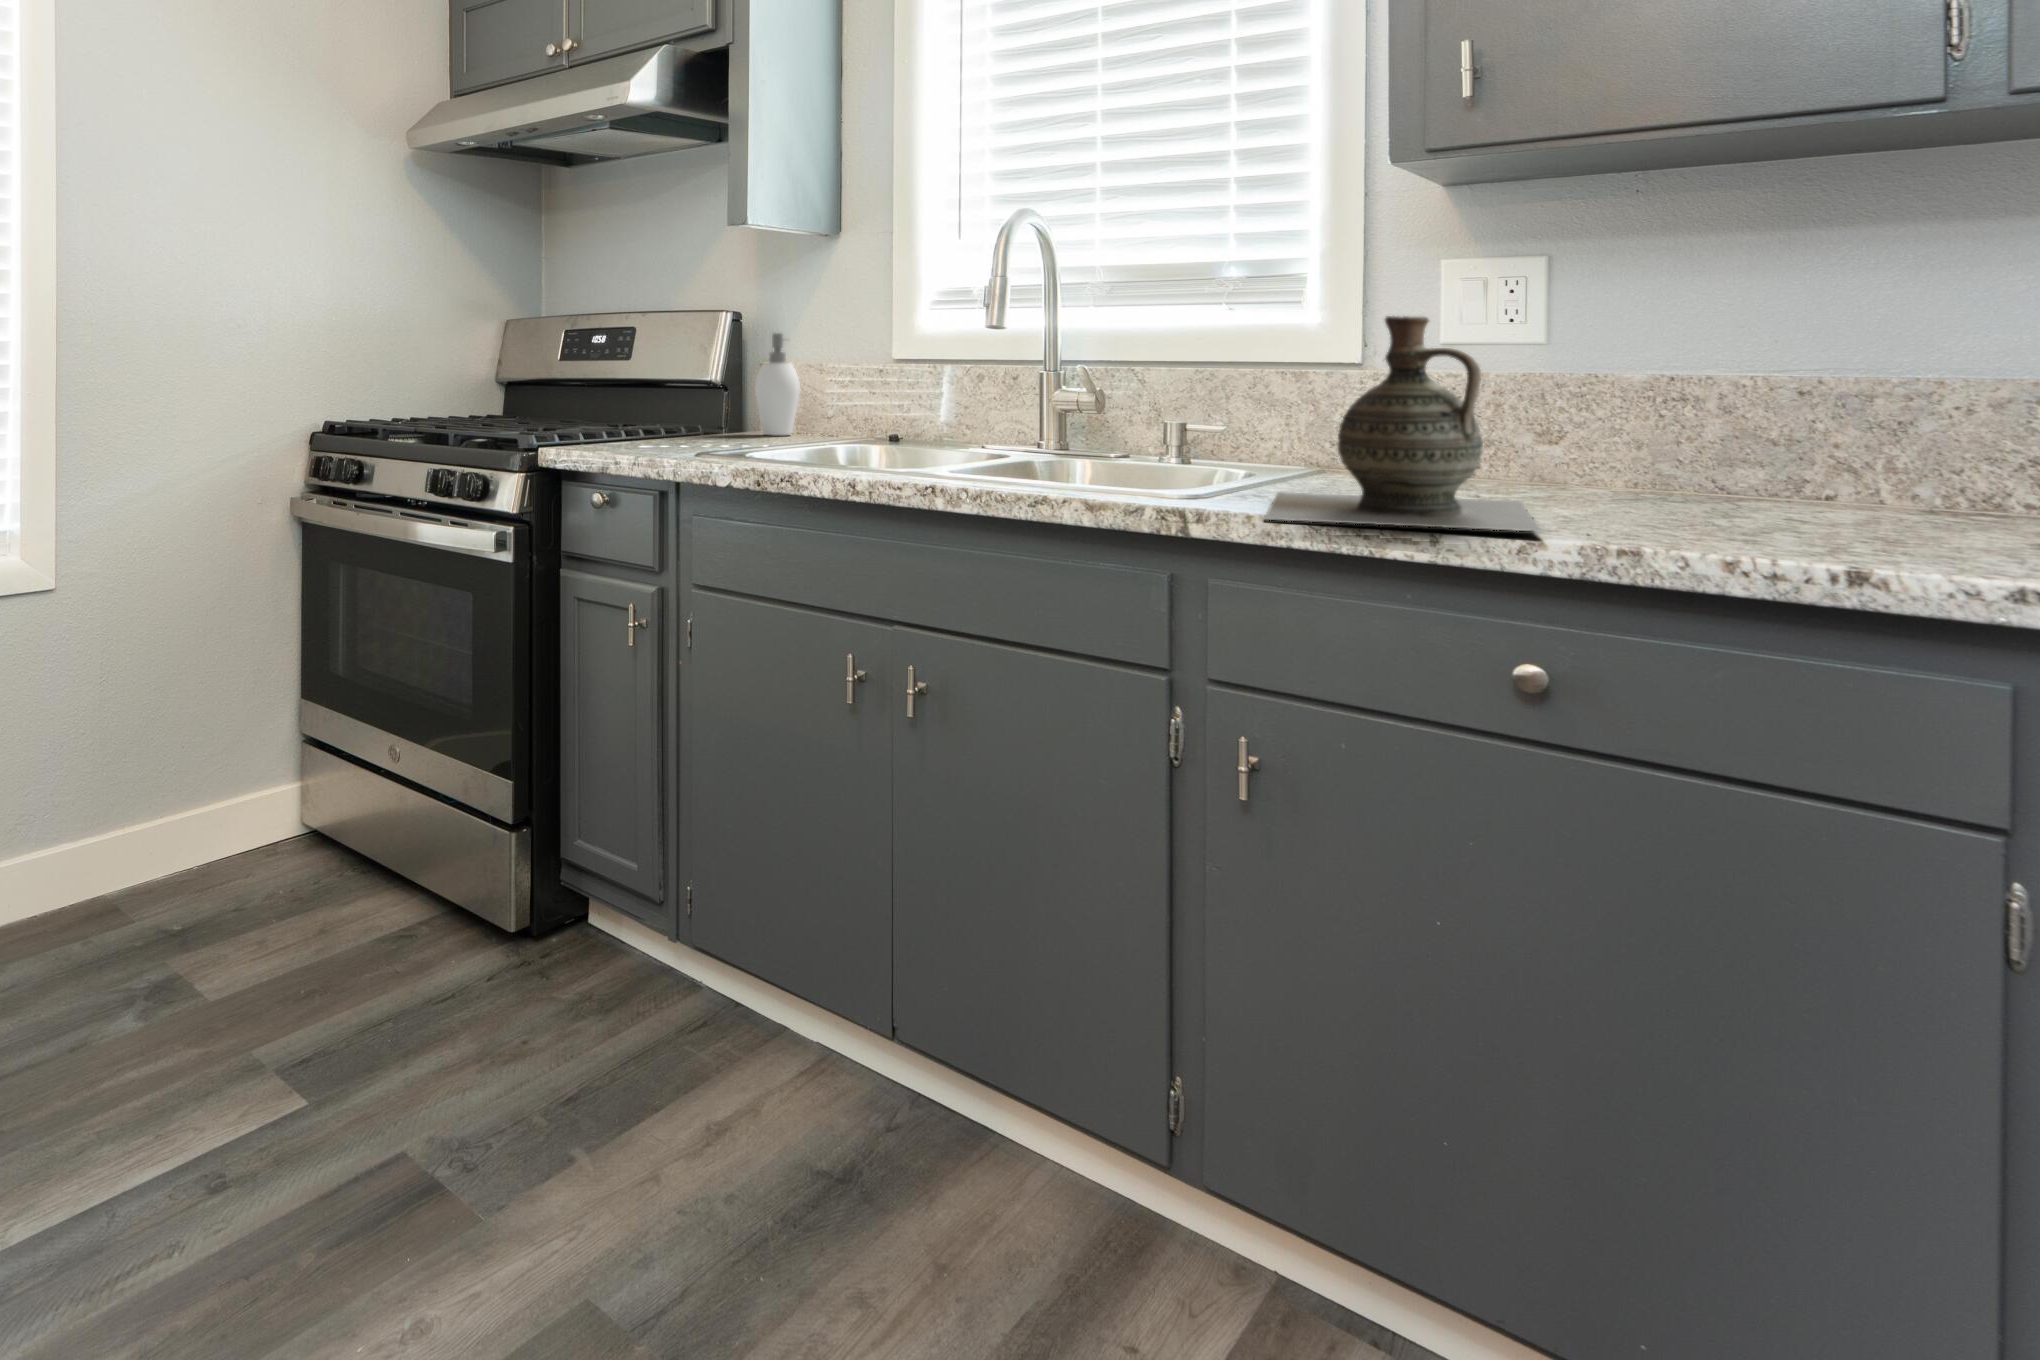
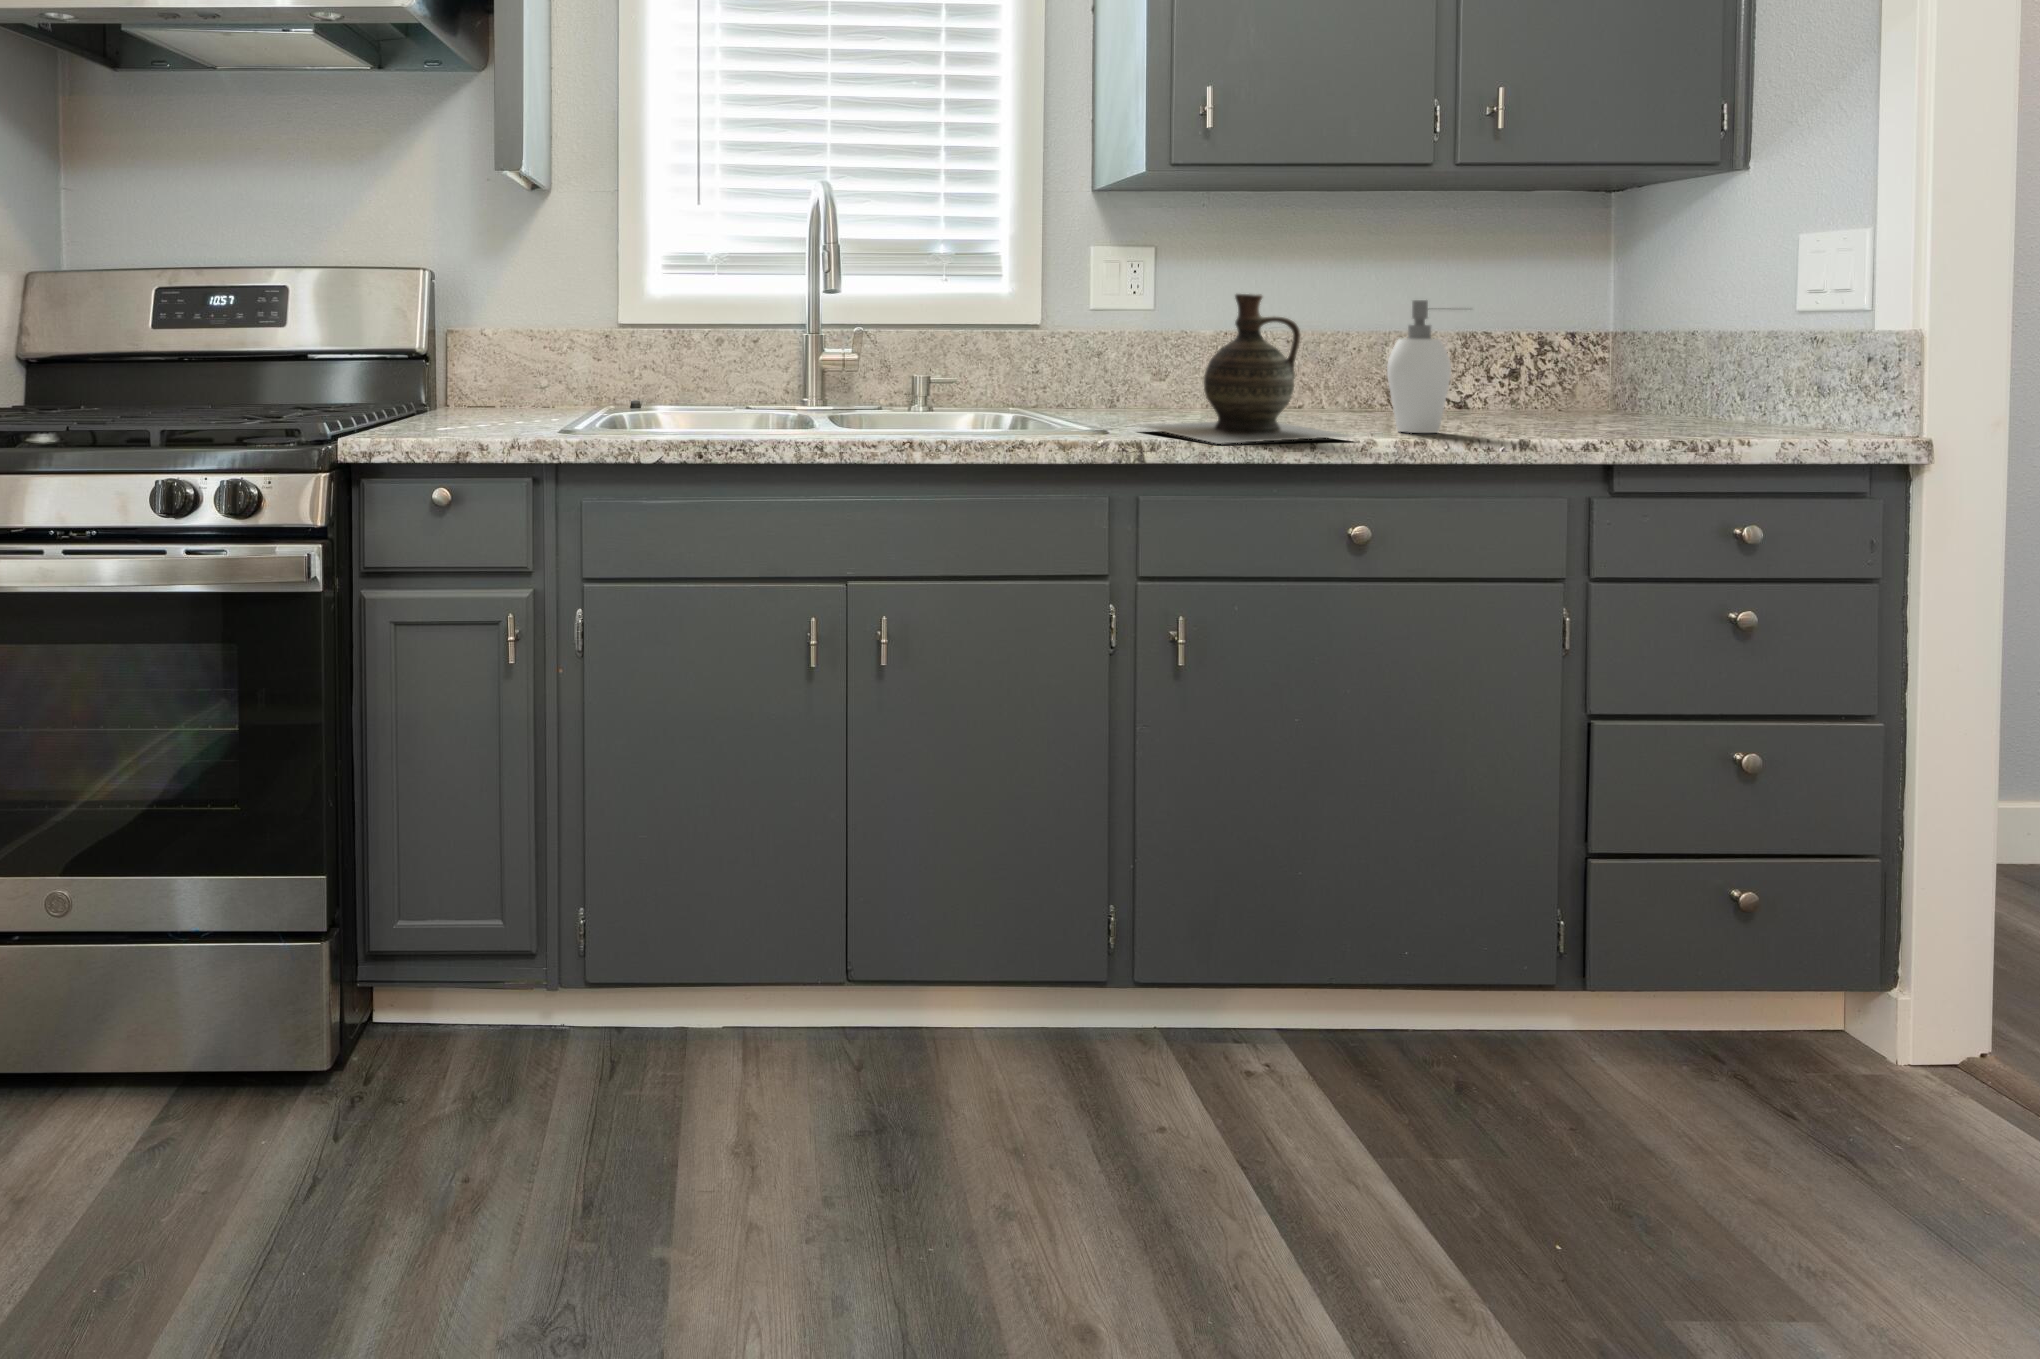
soap dispenser: present [755,333,800,435] -> present [1387,300,1451,433]

